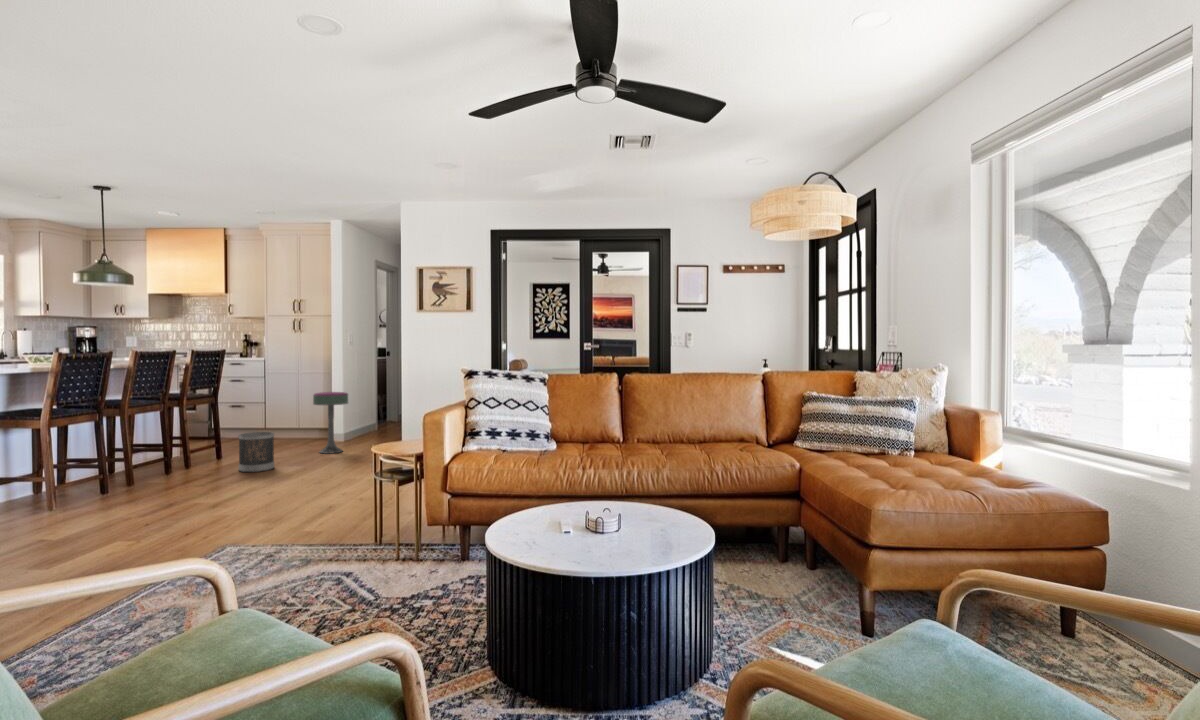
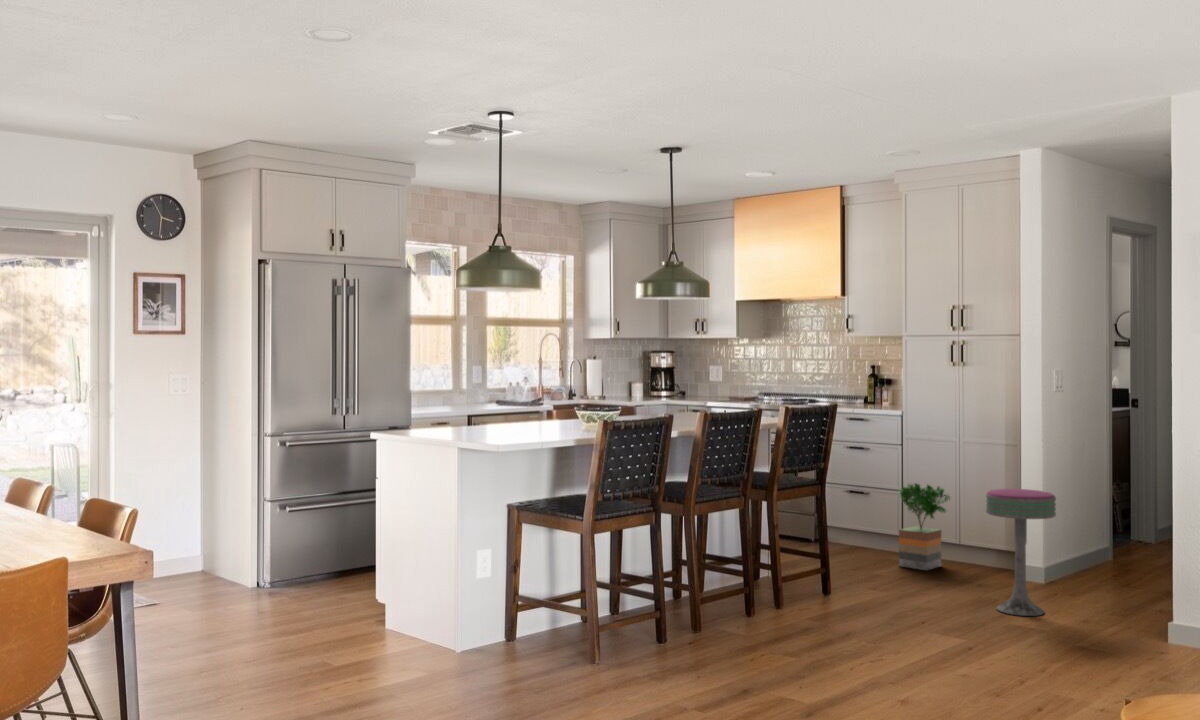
potted tree: none [262,397,295,443] -> present [899,483,950,570]
wastebasket: present [238,432,274,472] -> none [854,563,915,643]

